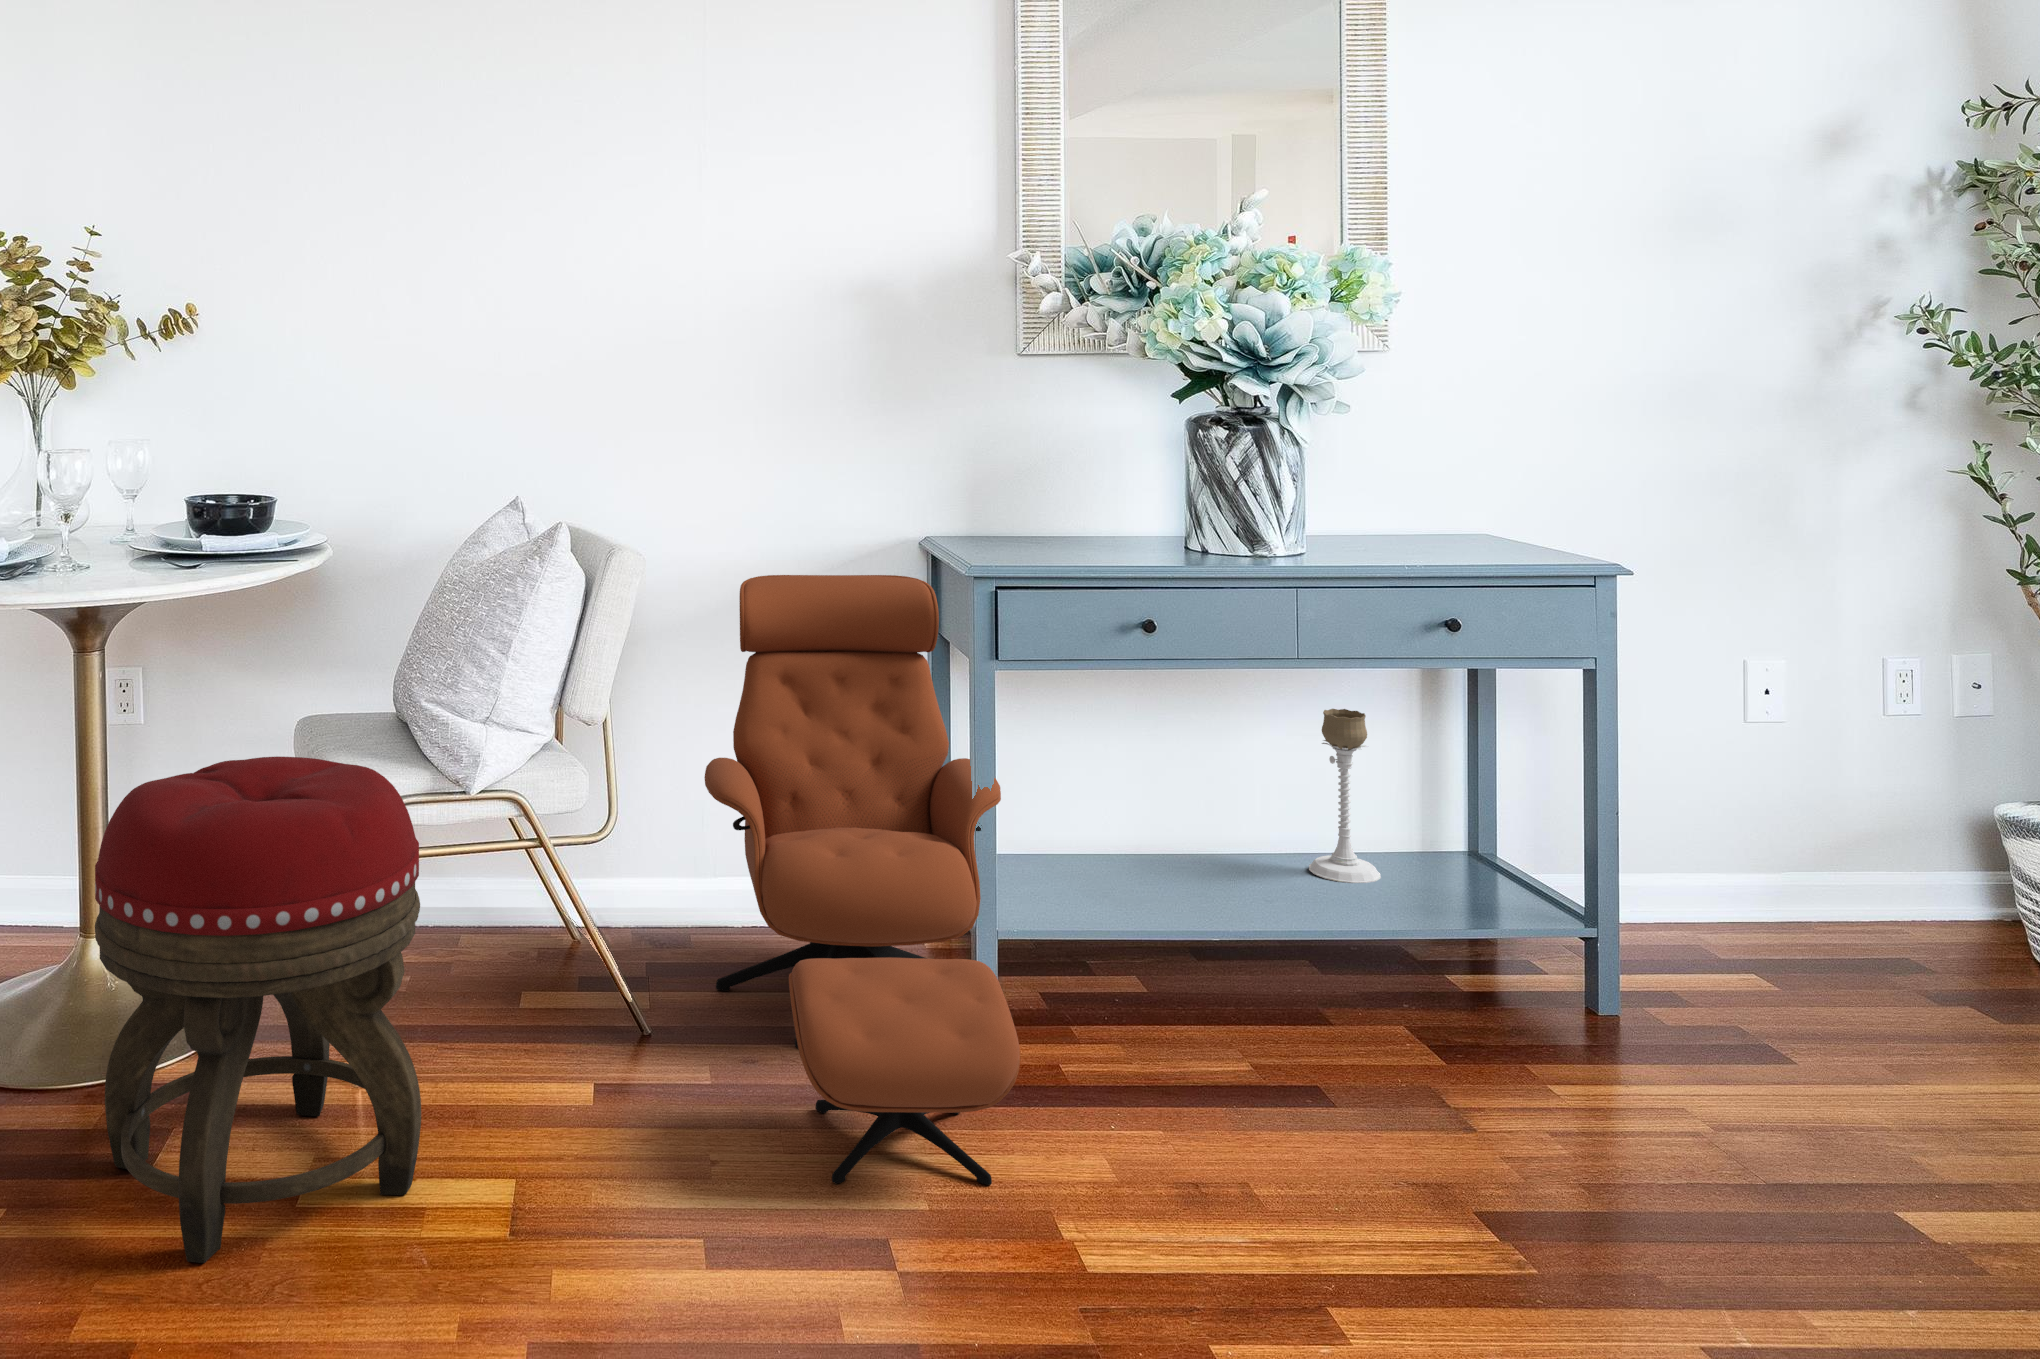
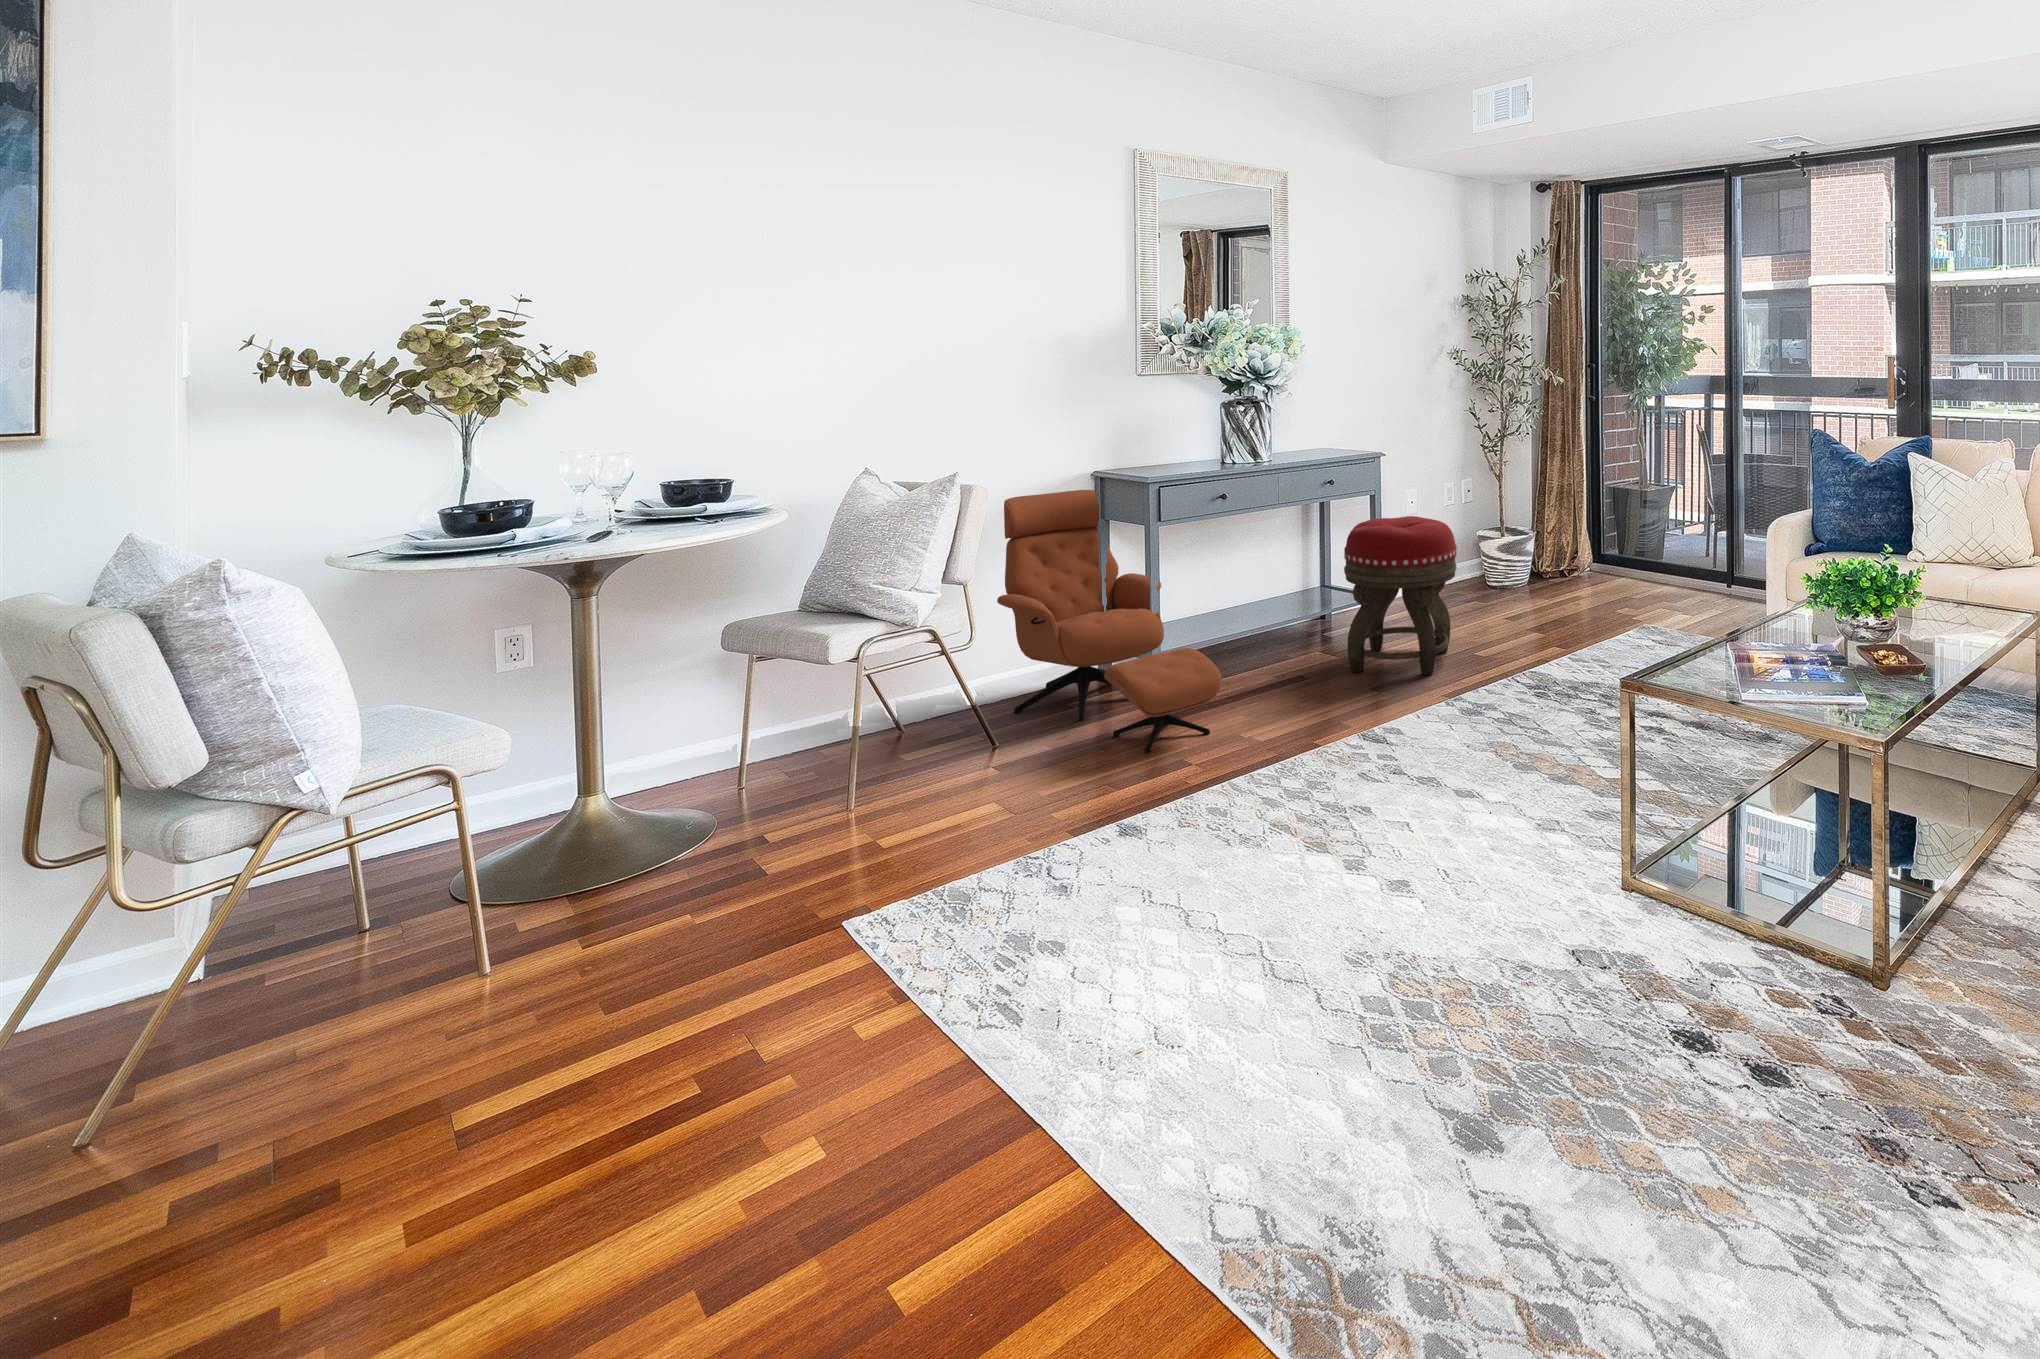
candle holder: present [1309,709,1381,883] -> none [1265,527,1294,600]
footstool: present [95,757,421,1263] -> present [1344,516,1457,675]

